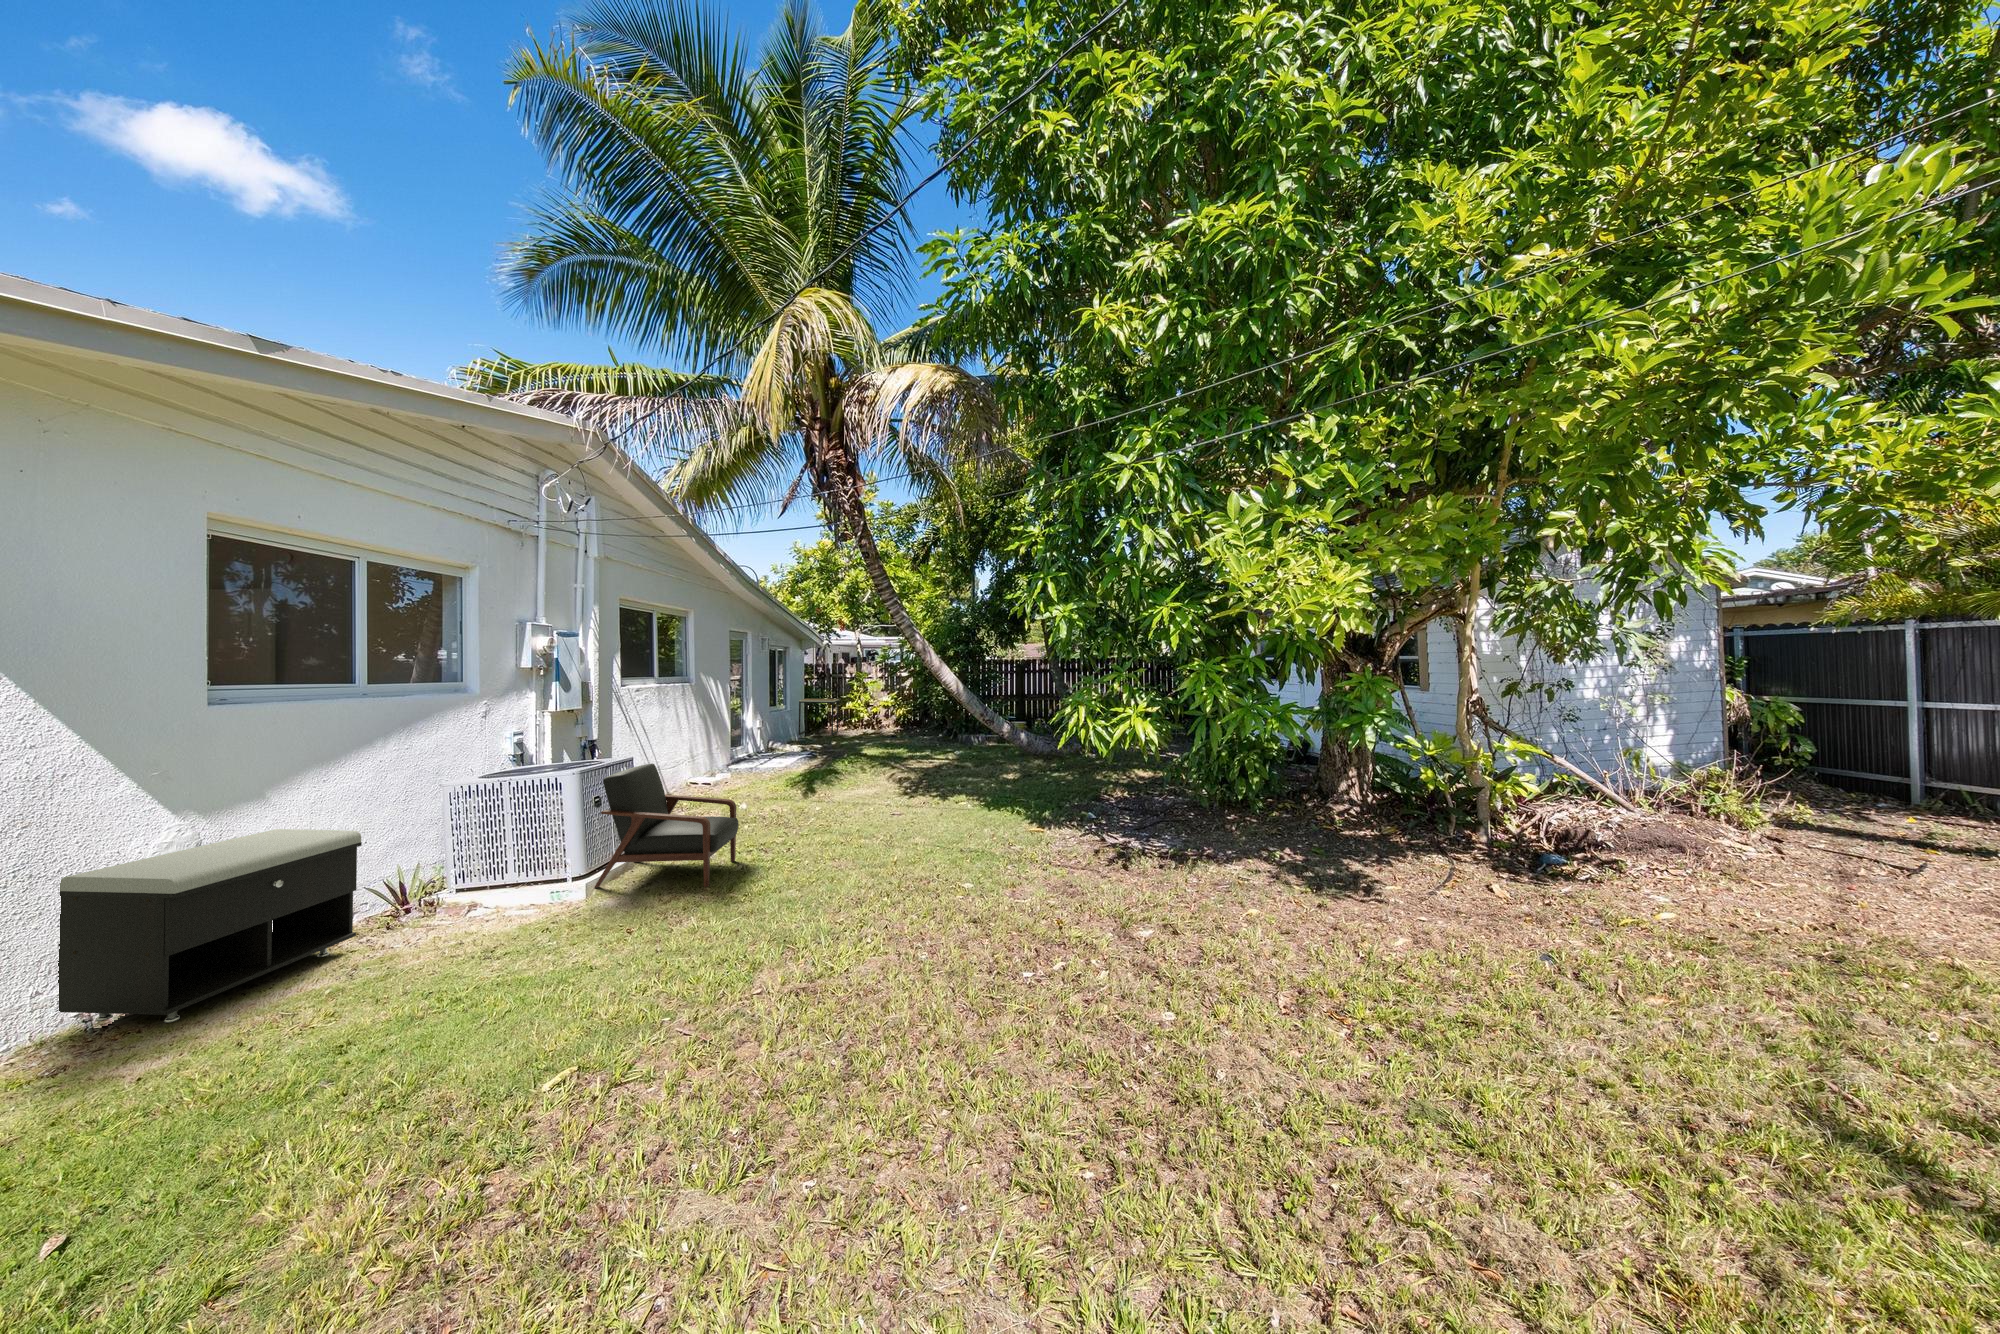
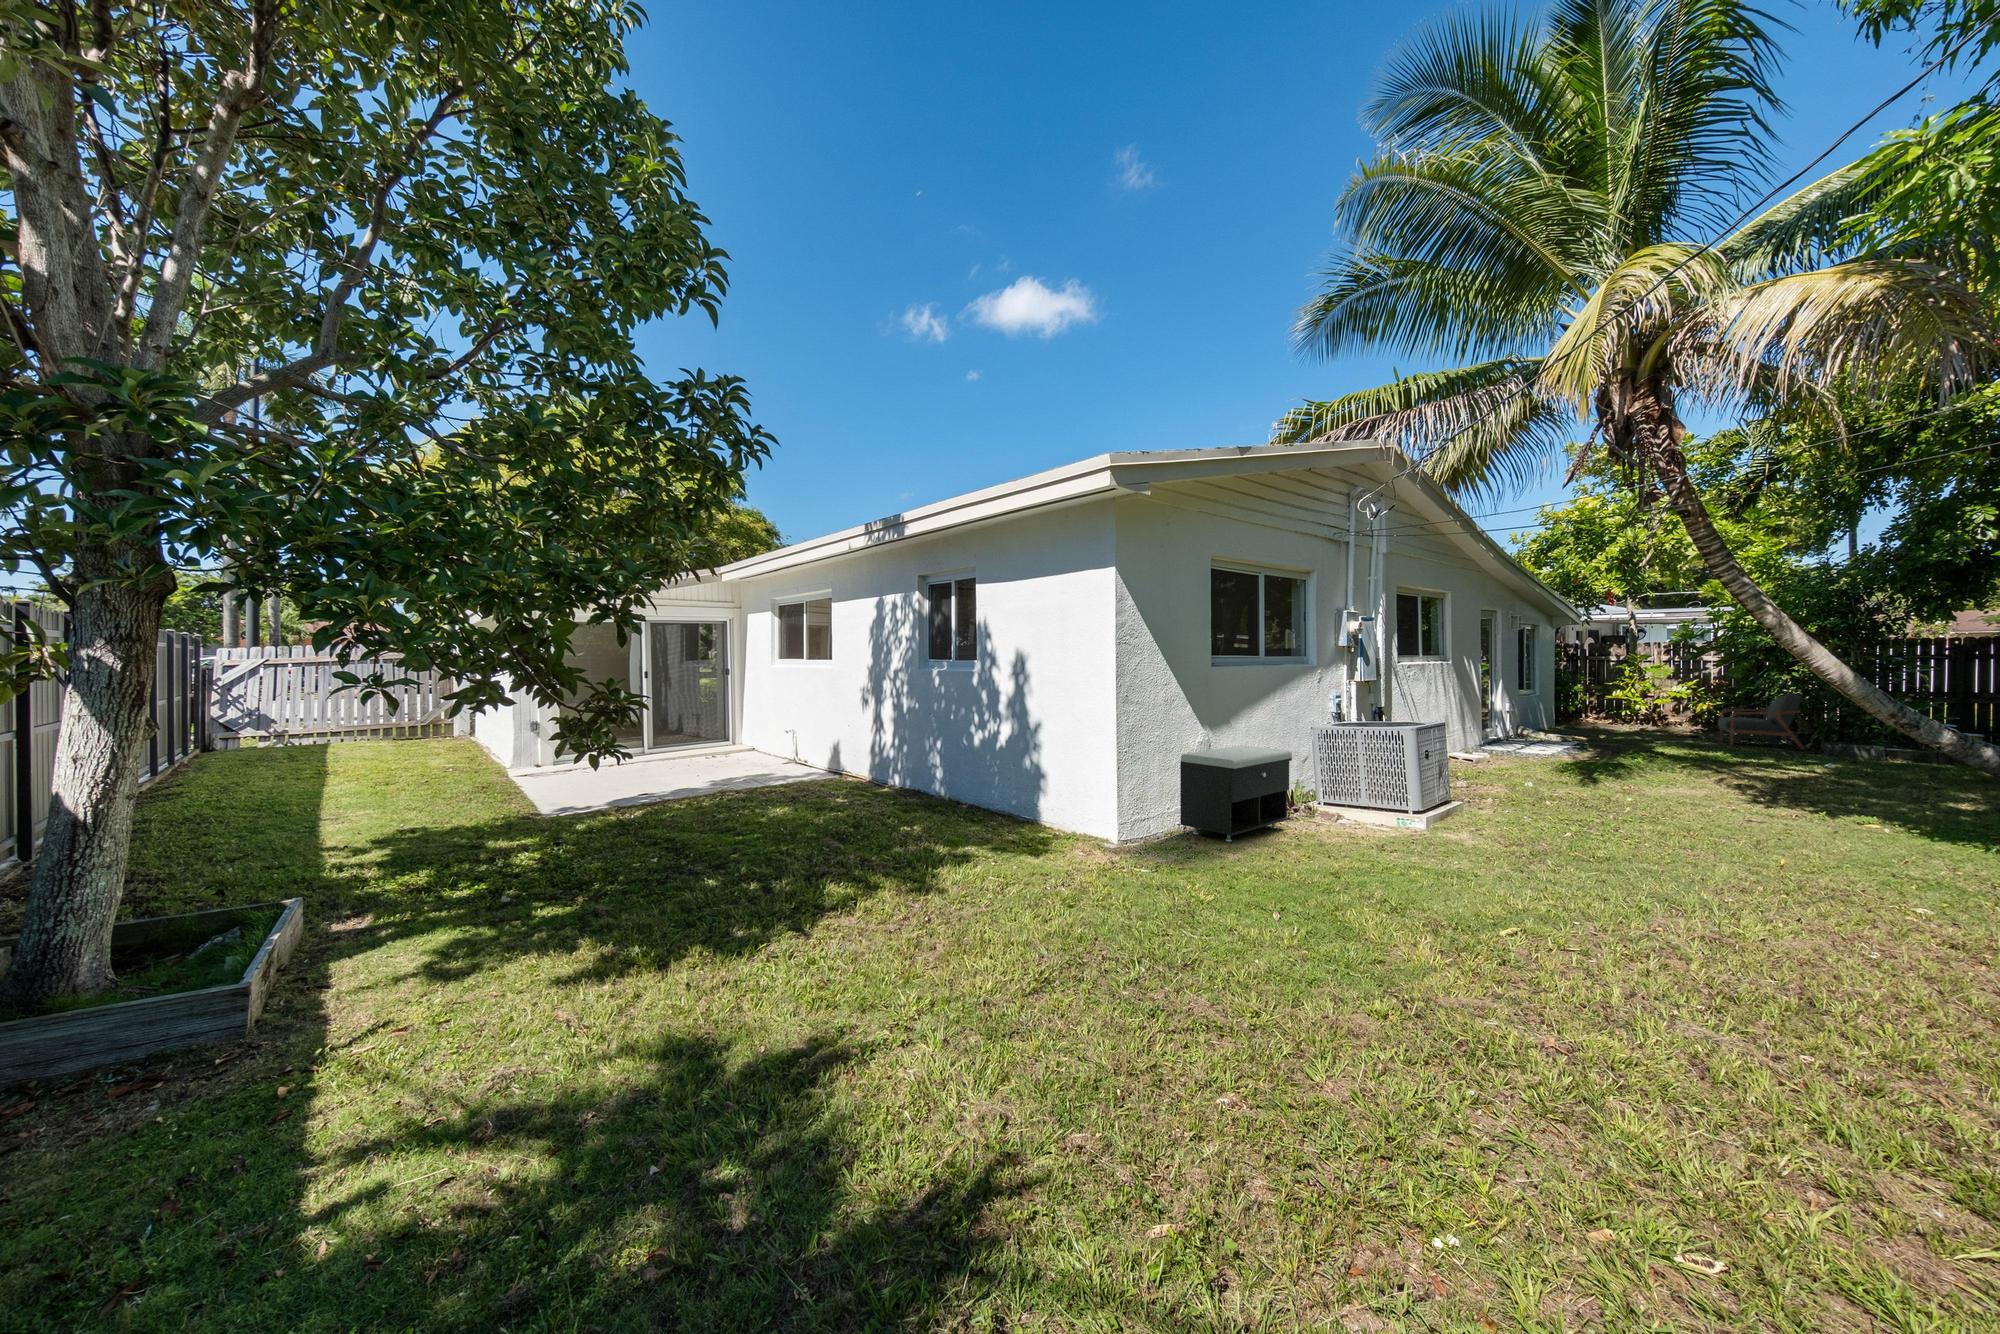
side table: present [799,699,839,735] -> none [1549,686,1605,730]
chair: present [595,764,739,888] -> present [1718,694,1803,748]

